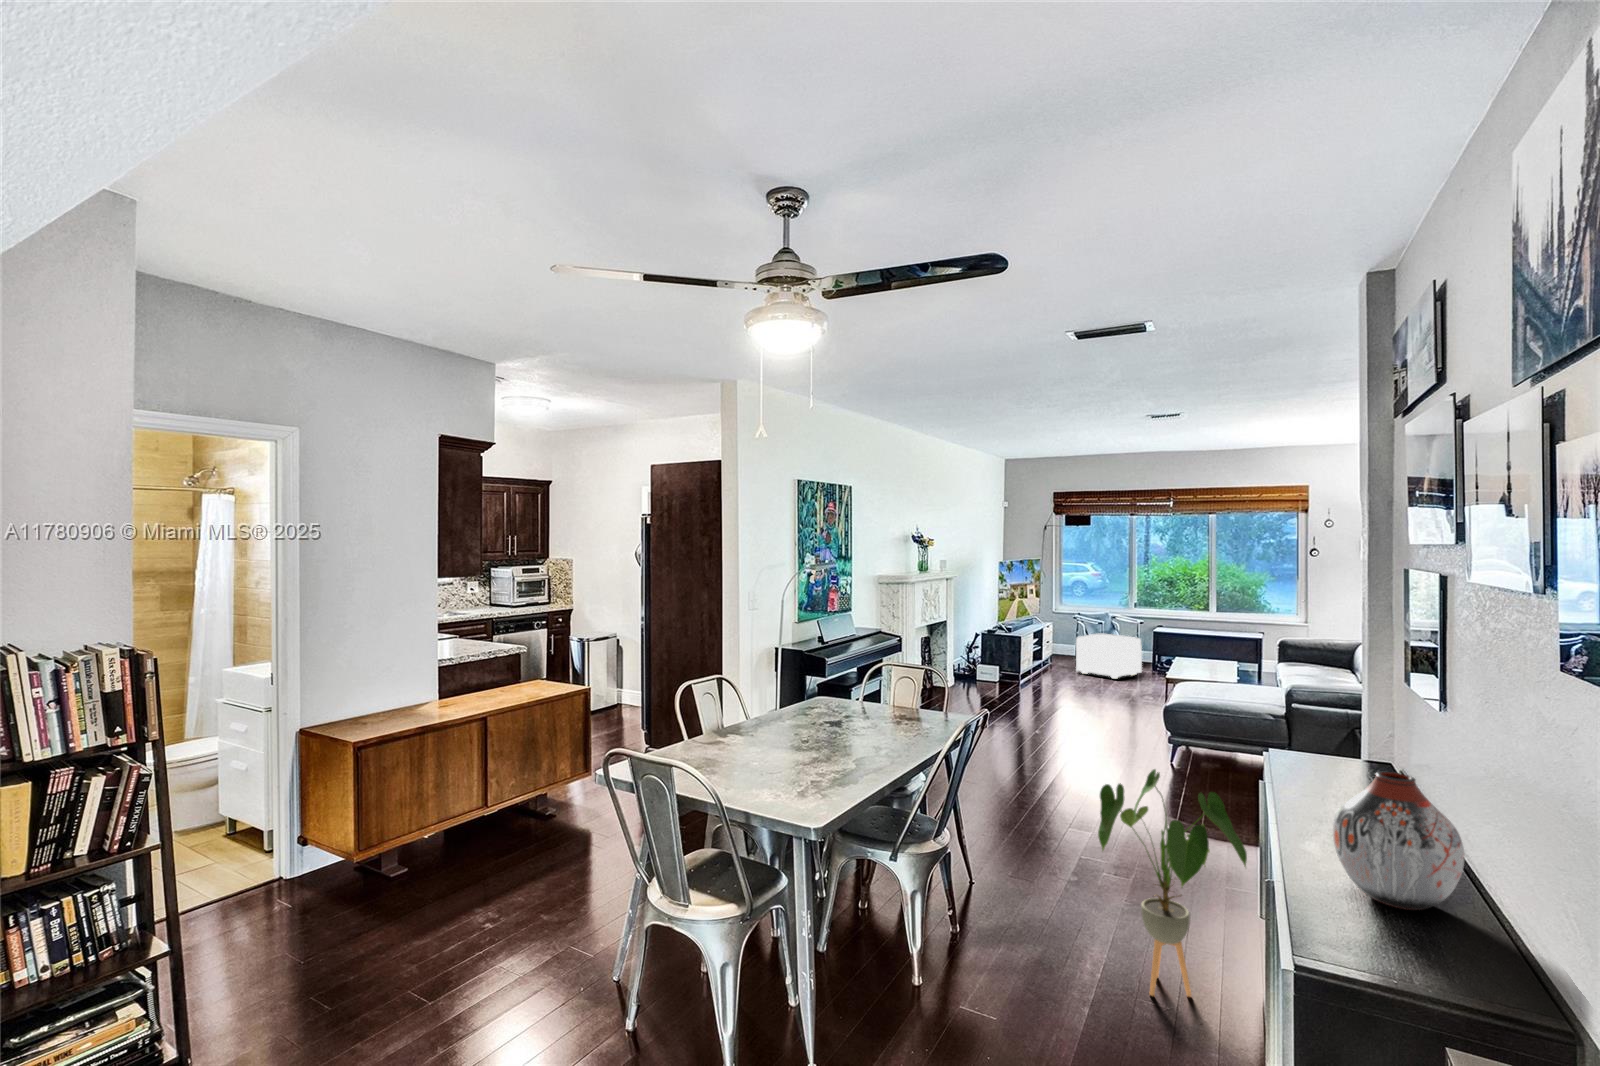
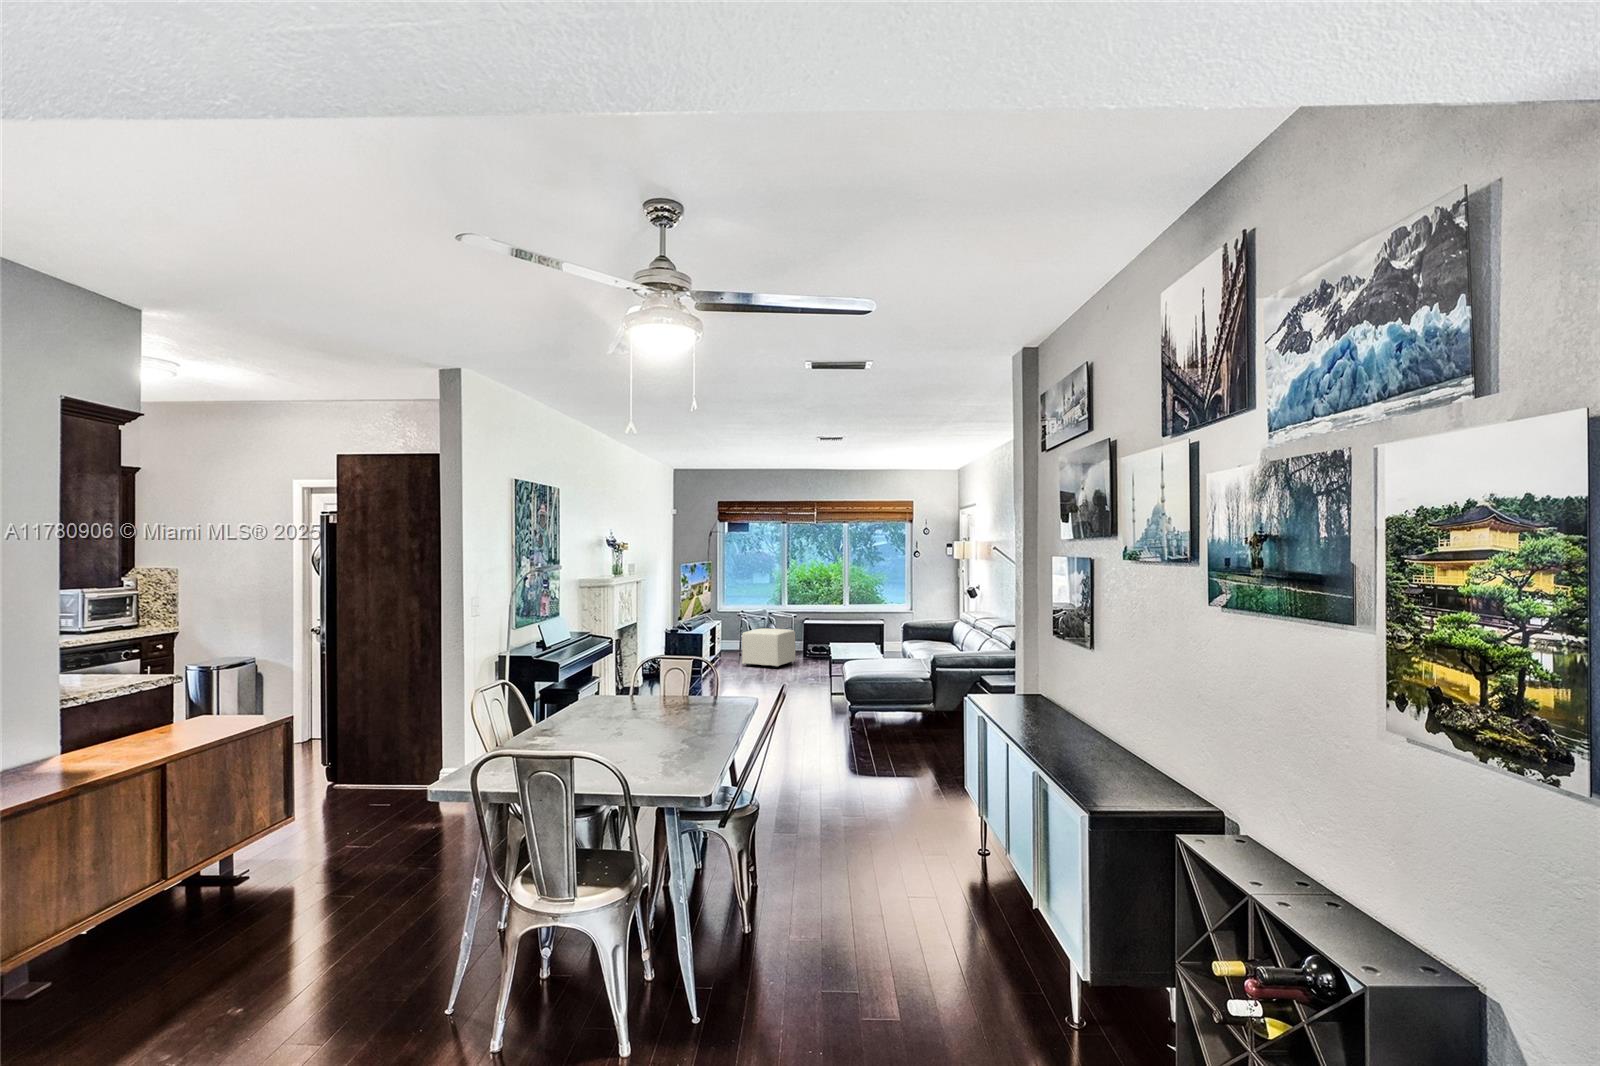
house plant: present [1098,769,1247,997] -> none [873,719,977,898]
vase: present [1333,772,1465,910] -> none [1063,688,1137,776]

